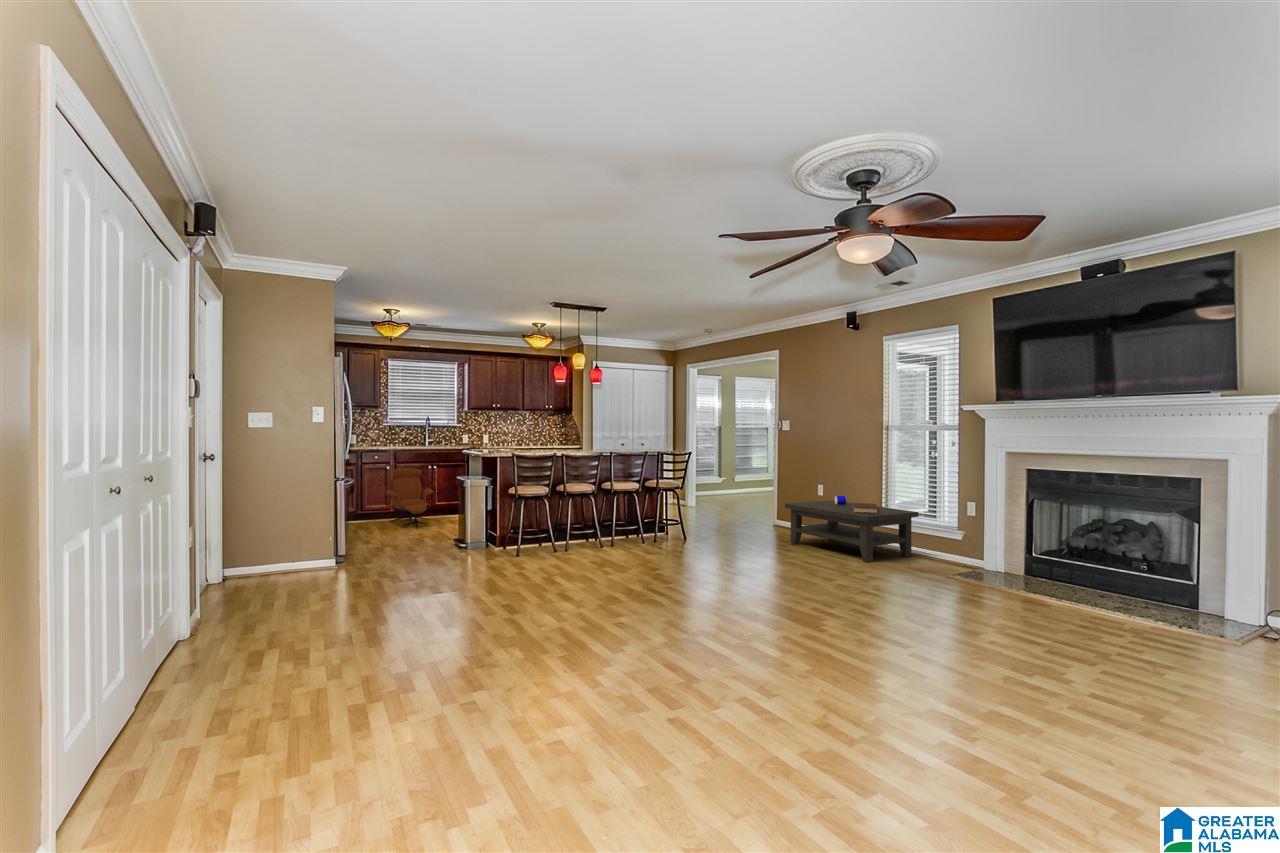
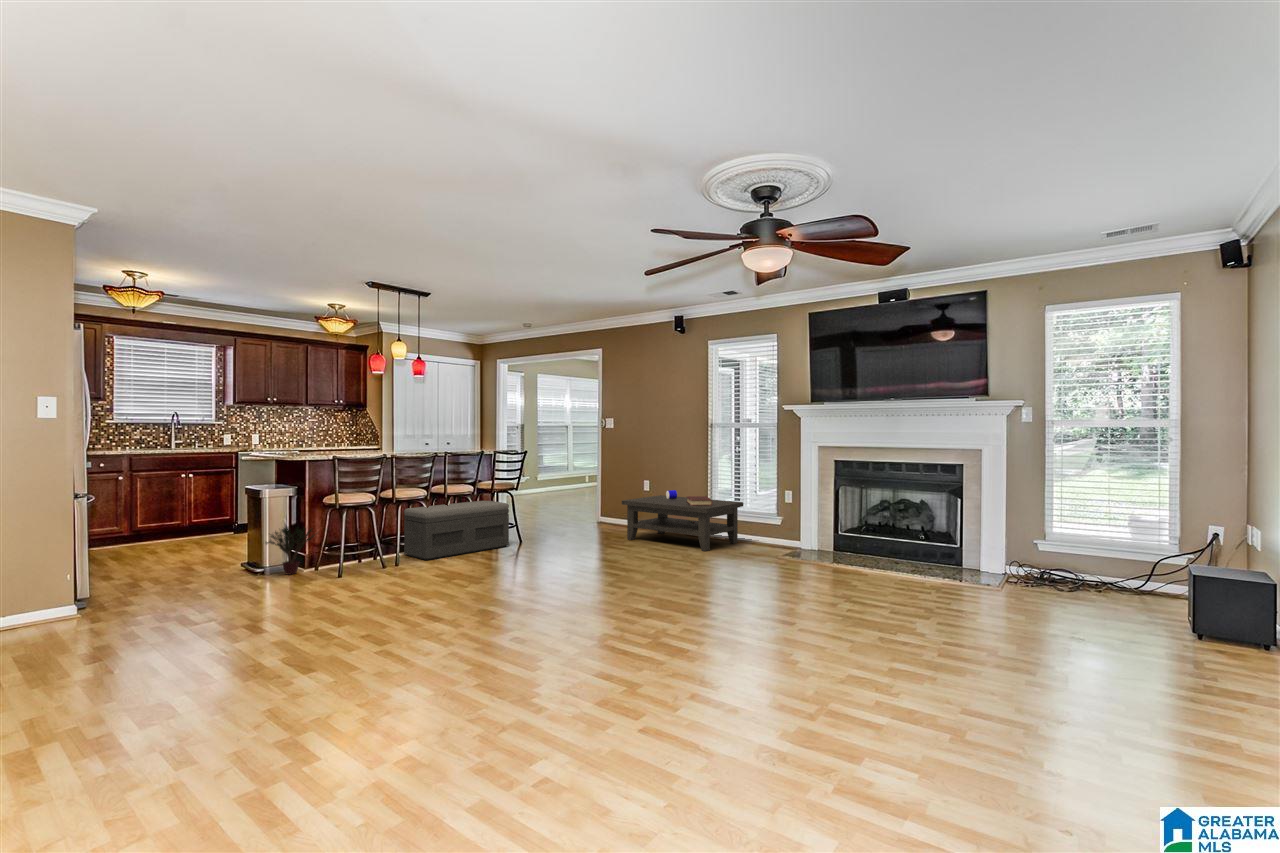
lounge chair: present [386,468,433,528] -> none [117,477,191,555]
storage bench: none [578,498,672,549] -> present [404,501,509,560]
potted plant: none [462,510,505,552] -> present [266,527,317,575]

